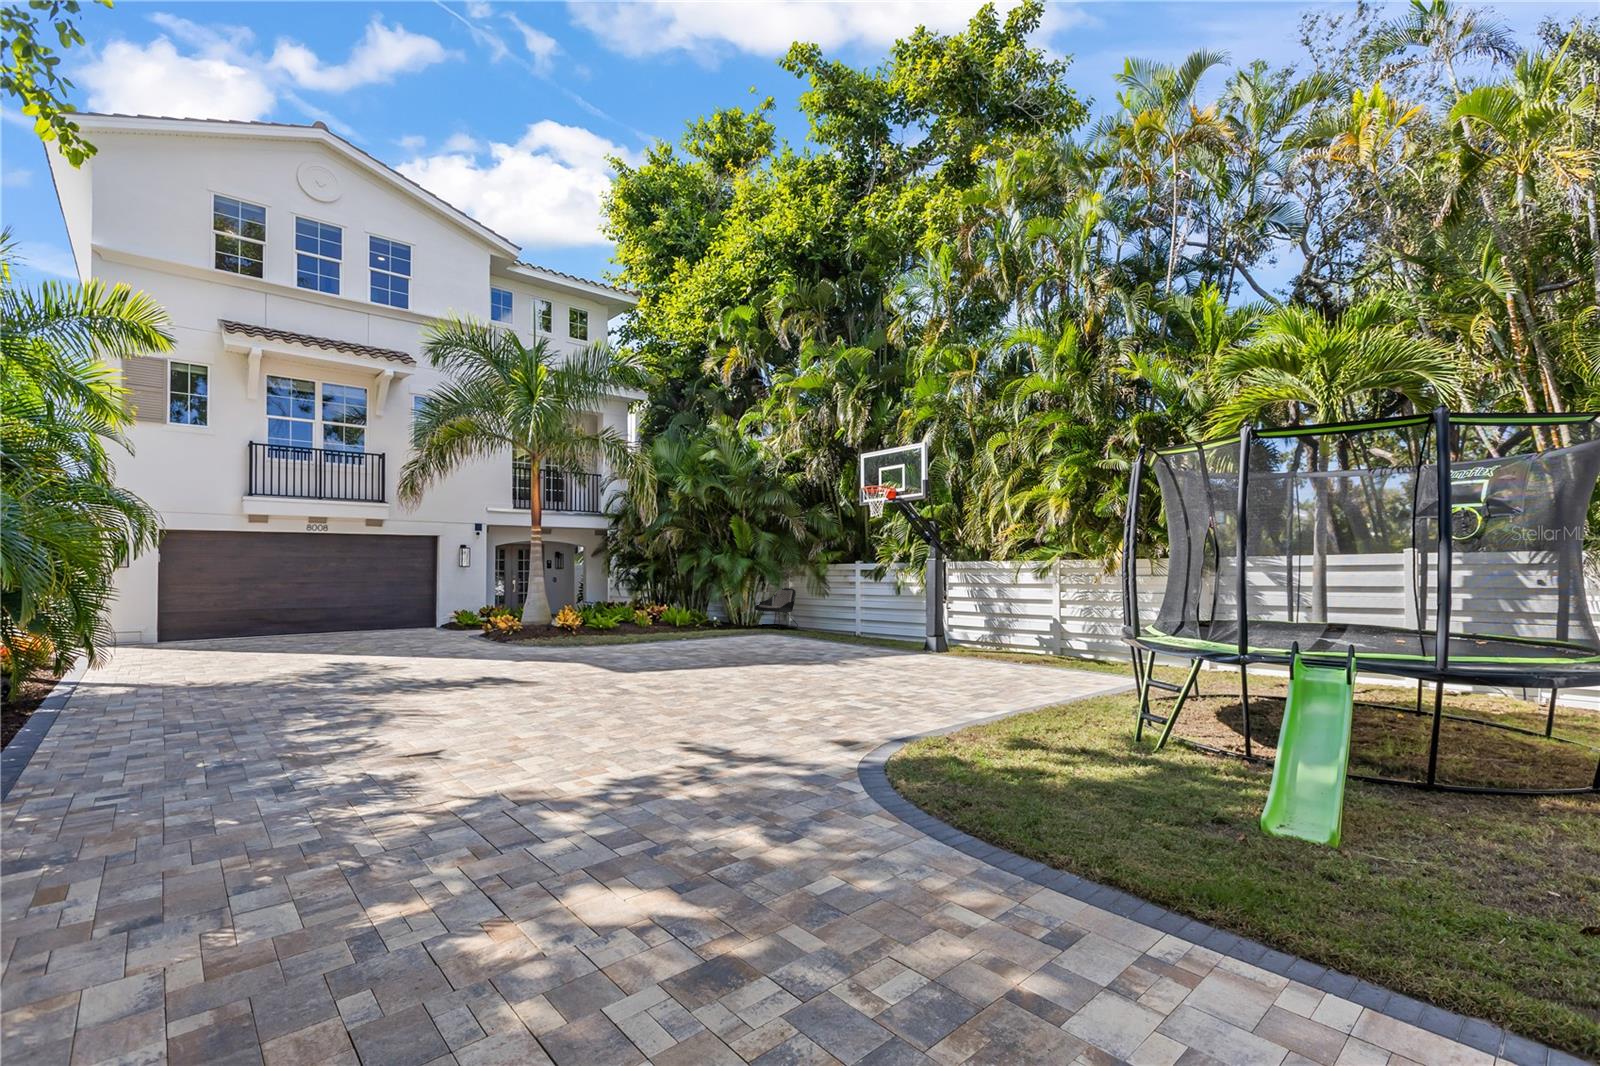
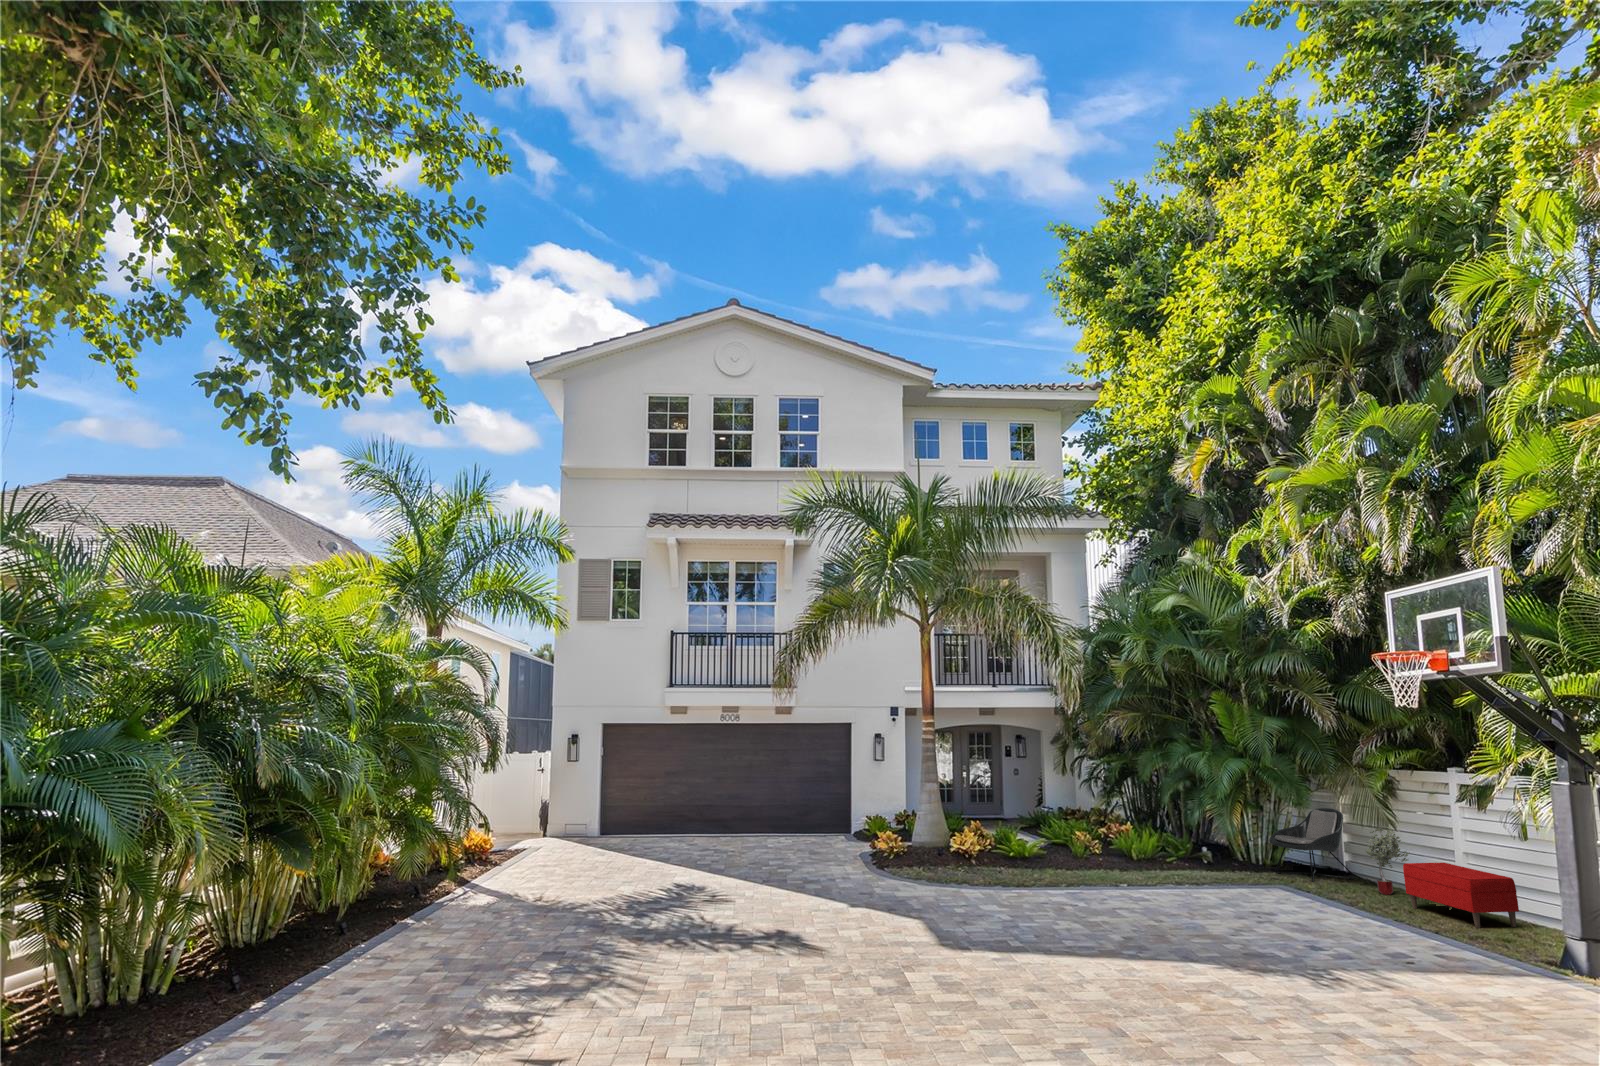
potted tree: none [809,593,833,632] -> present [1366,825,1409,895]
bench: none [836,610,890,639] -> present [1403,863,1519,928]

